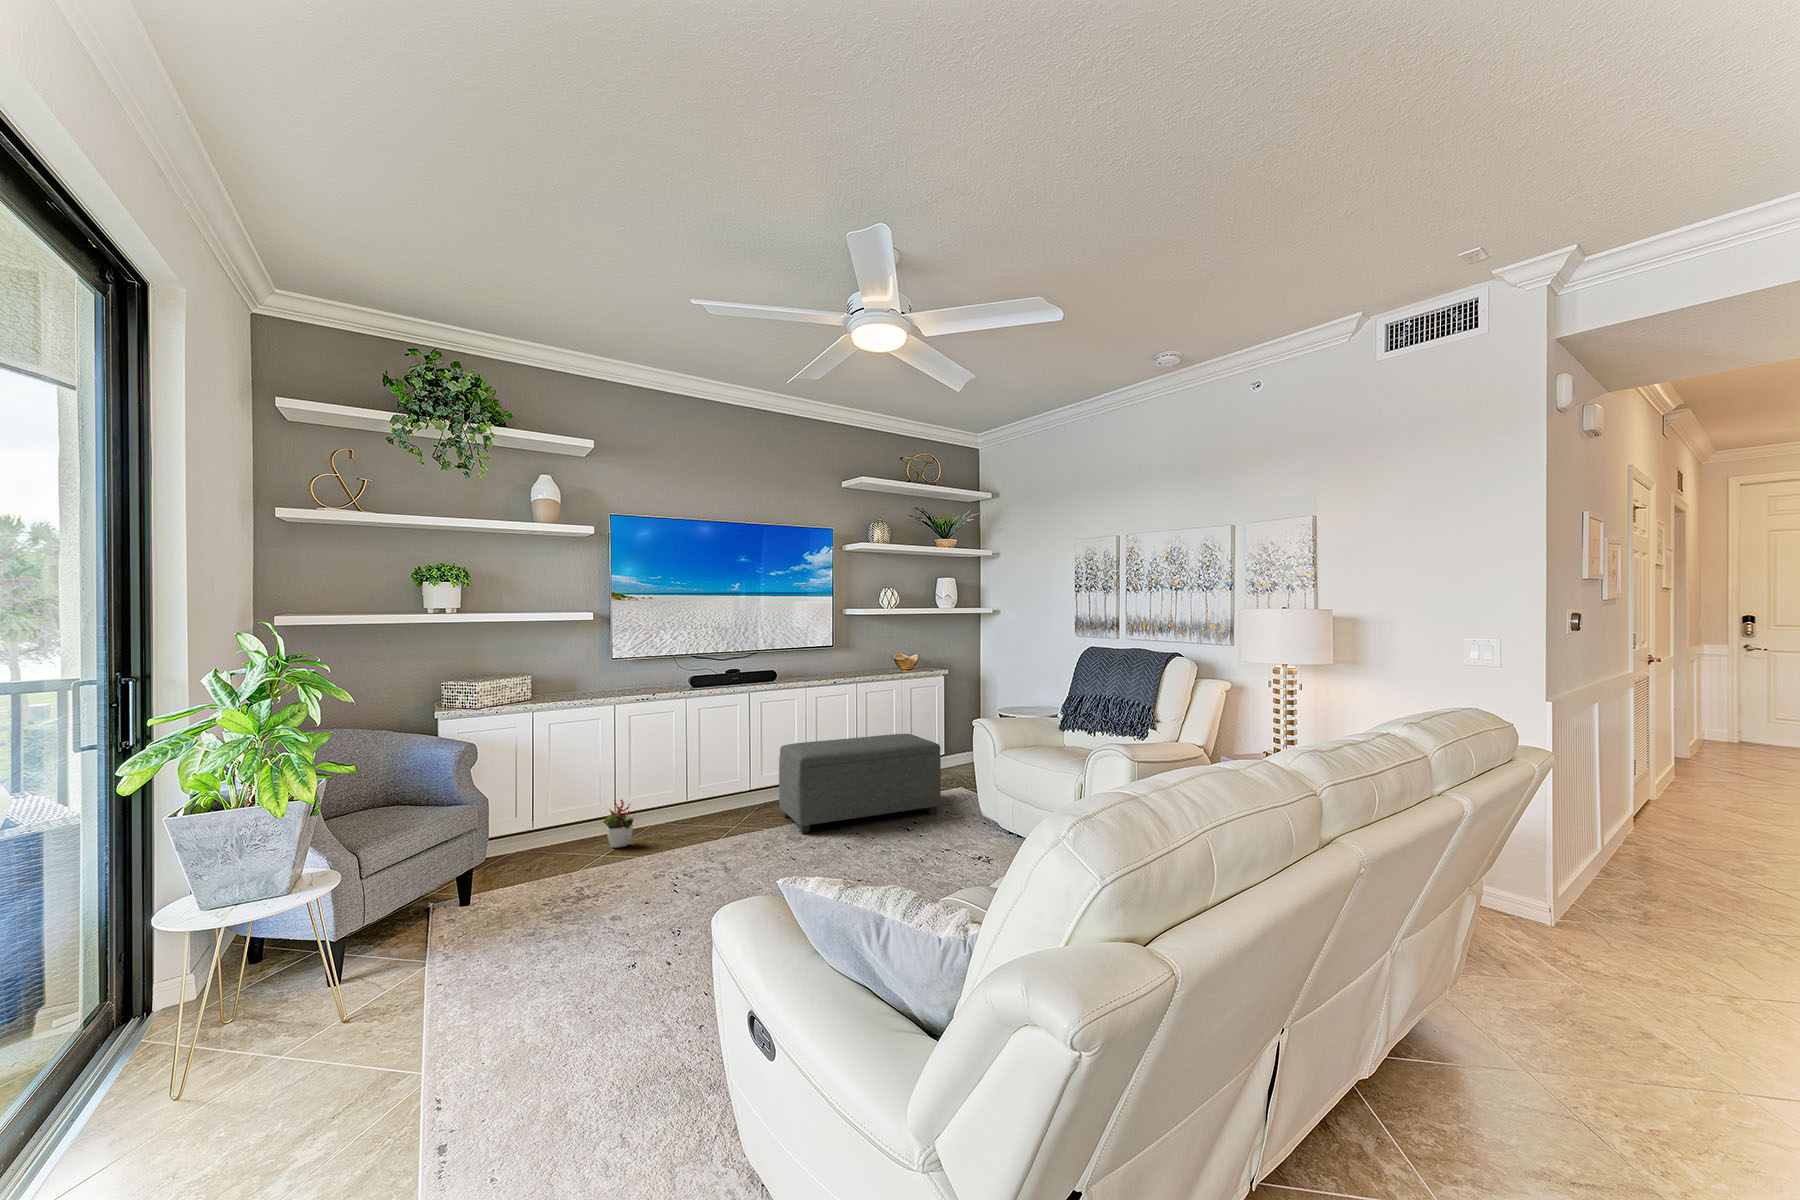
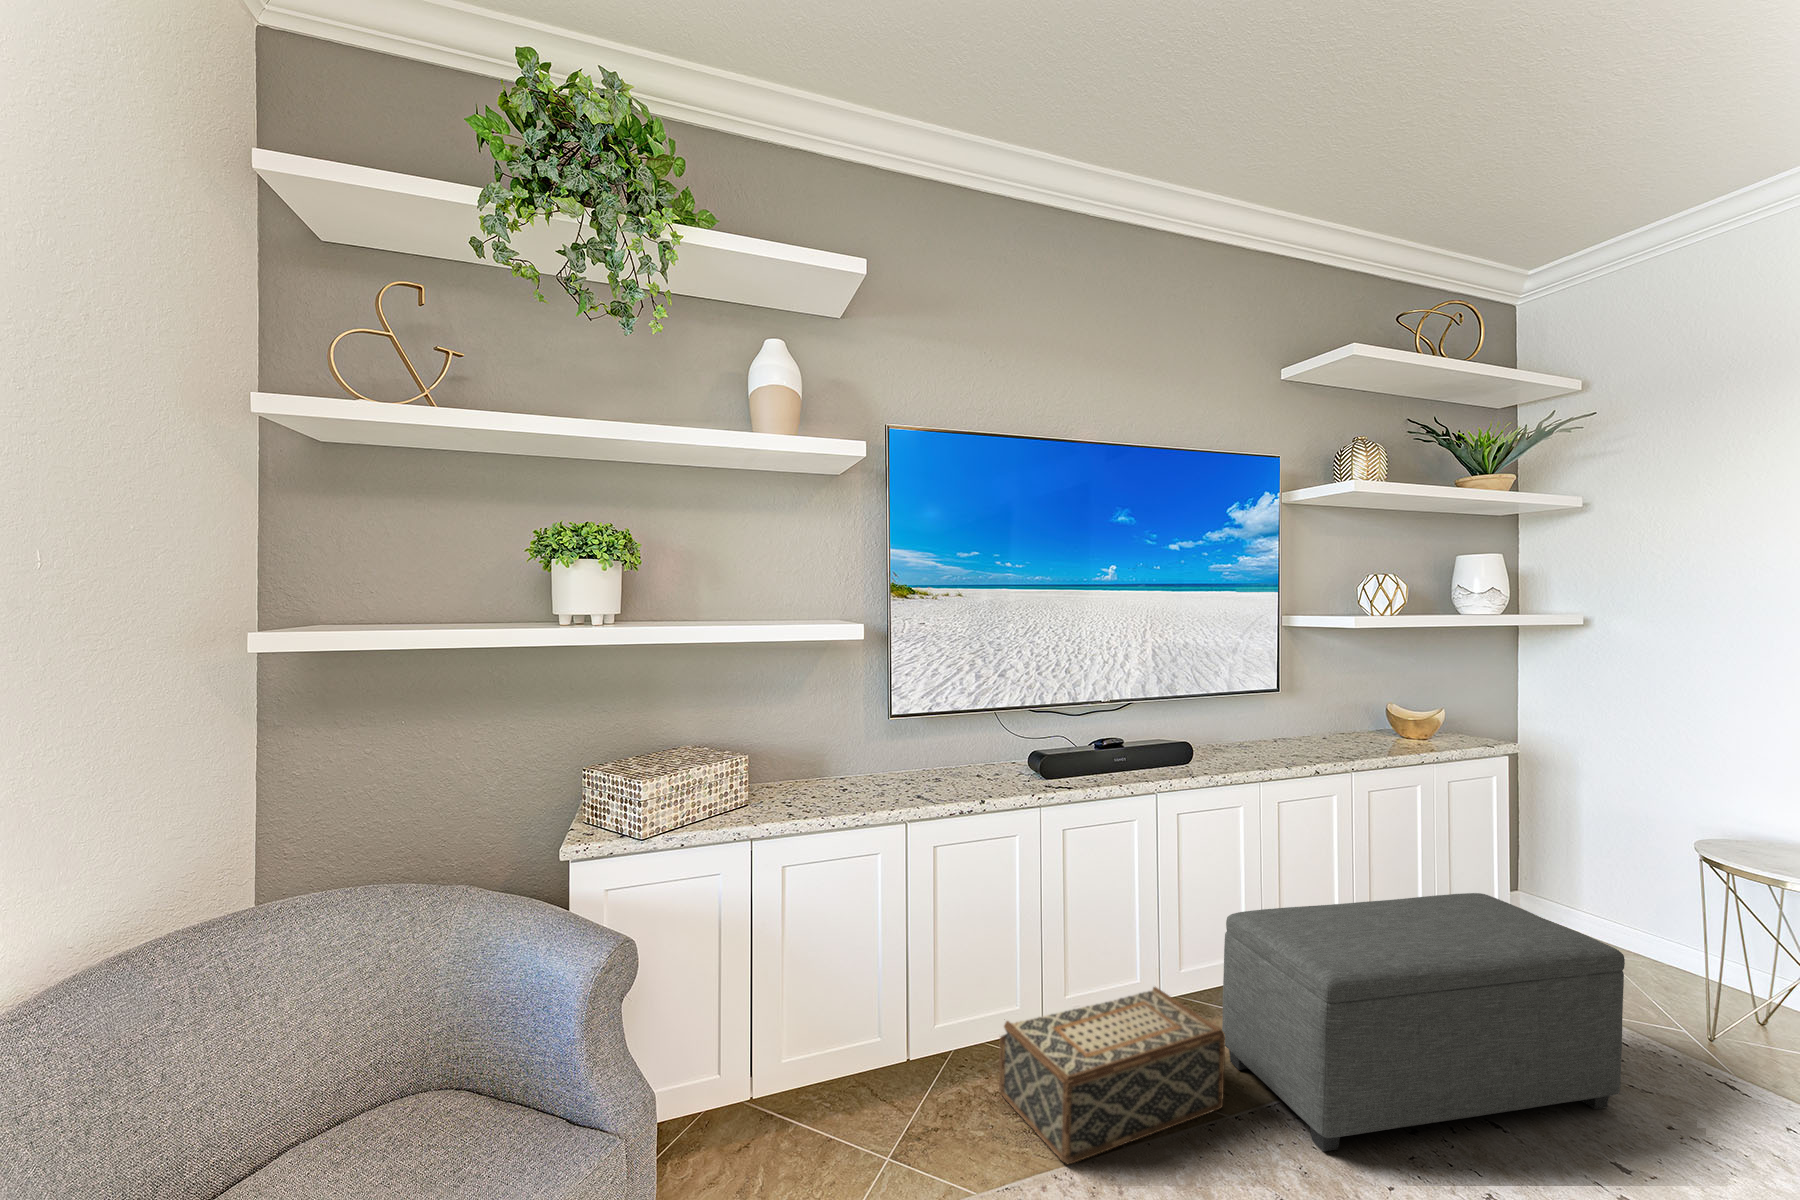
woven basket: none [663,783,769,846] -> present [999,987,1225,1164]
decorative plant: present [603,800,634,848] -> none [891,1032,950,1139]

